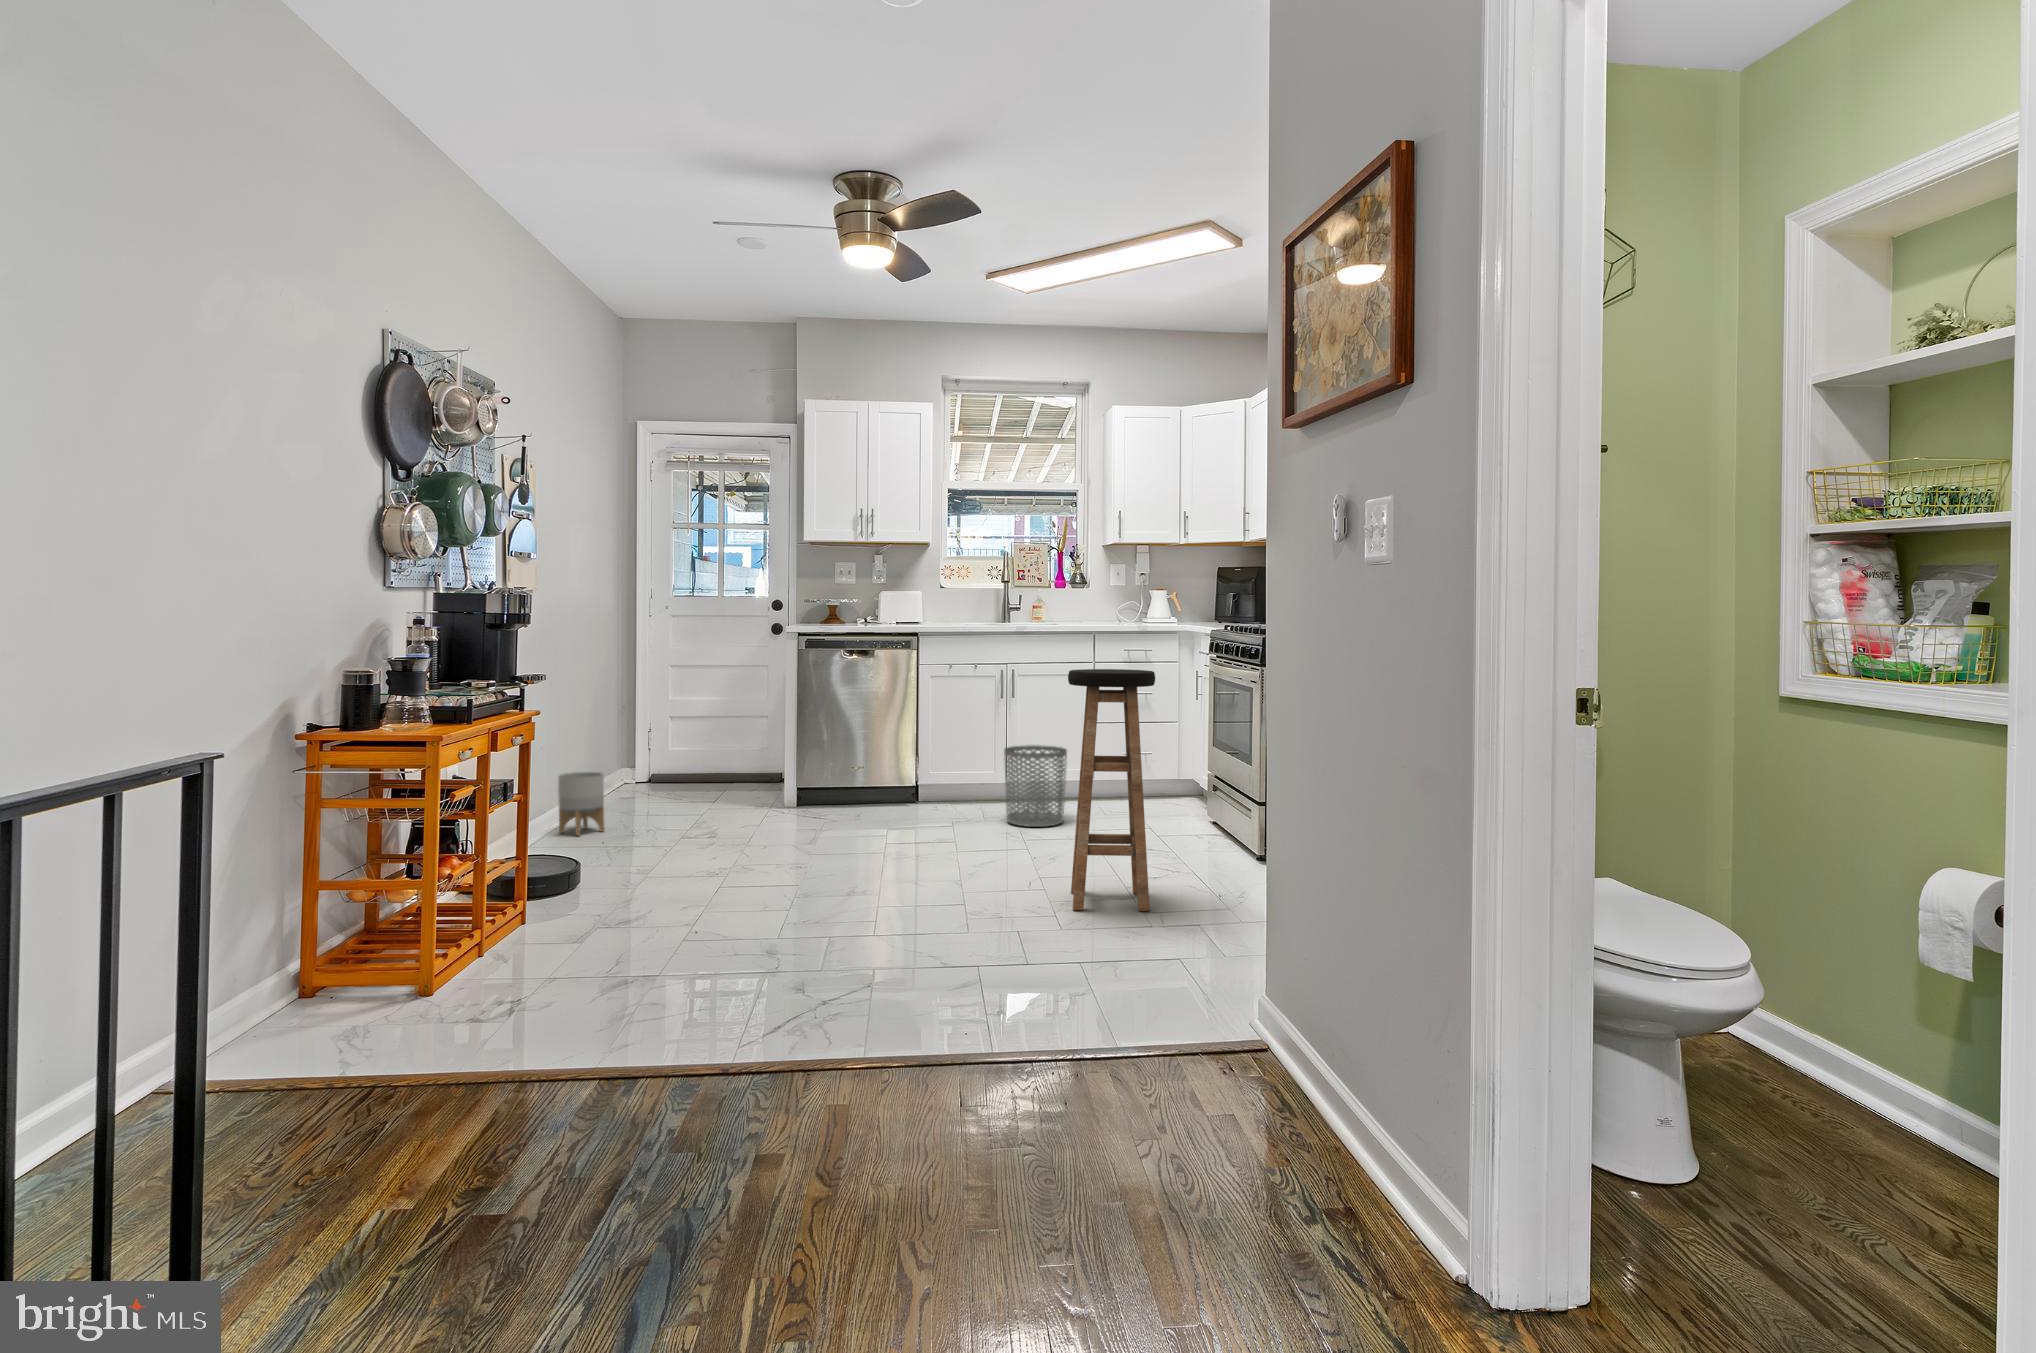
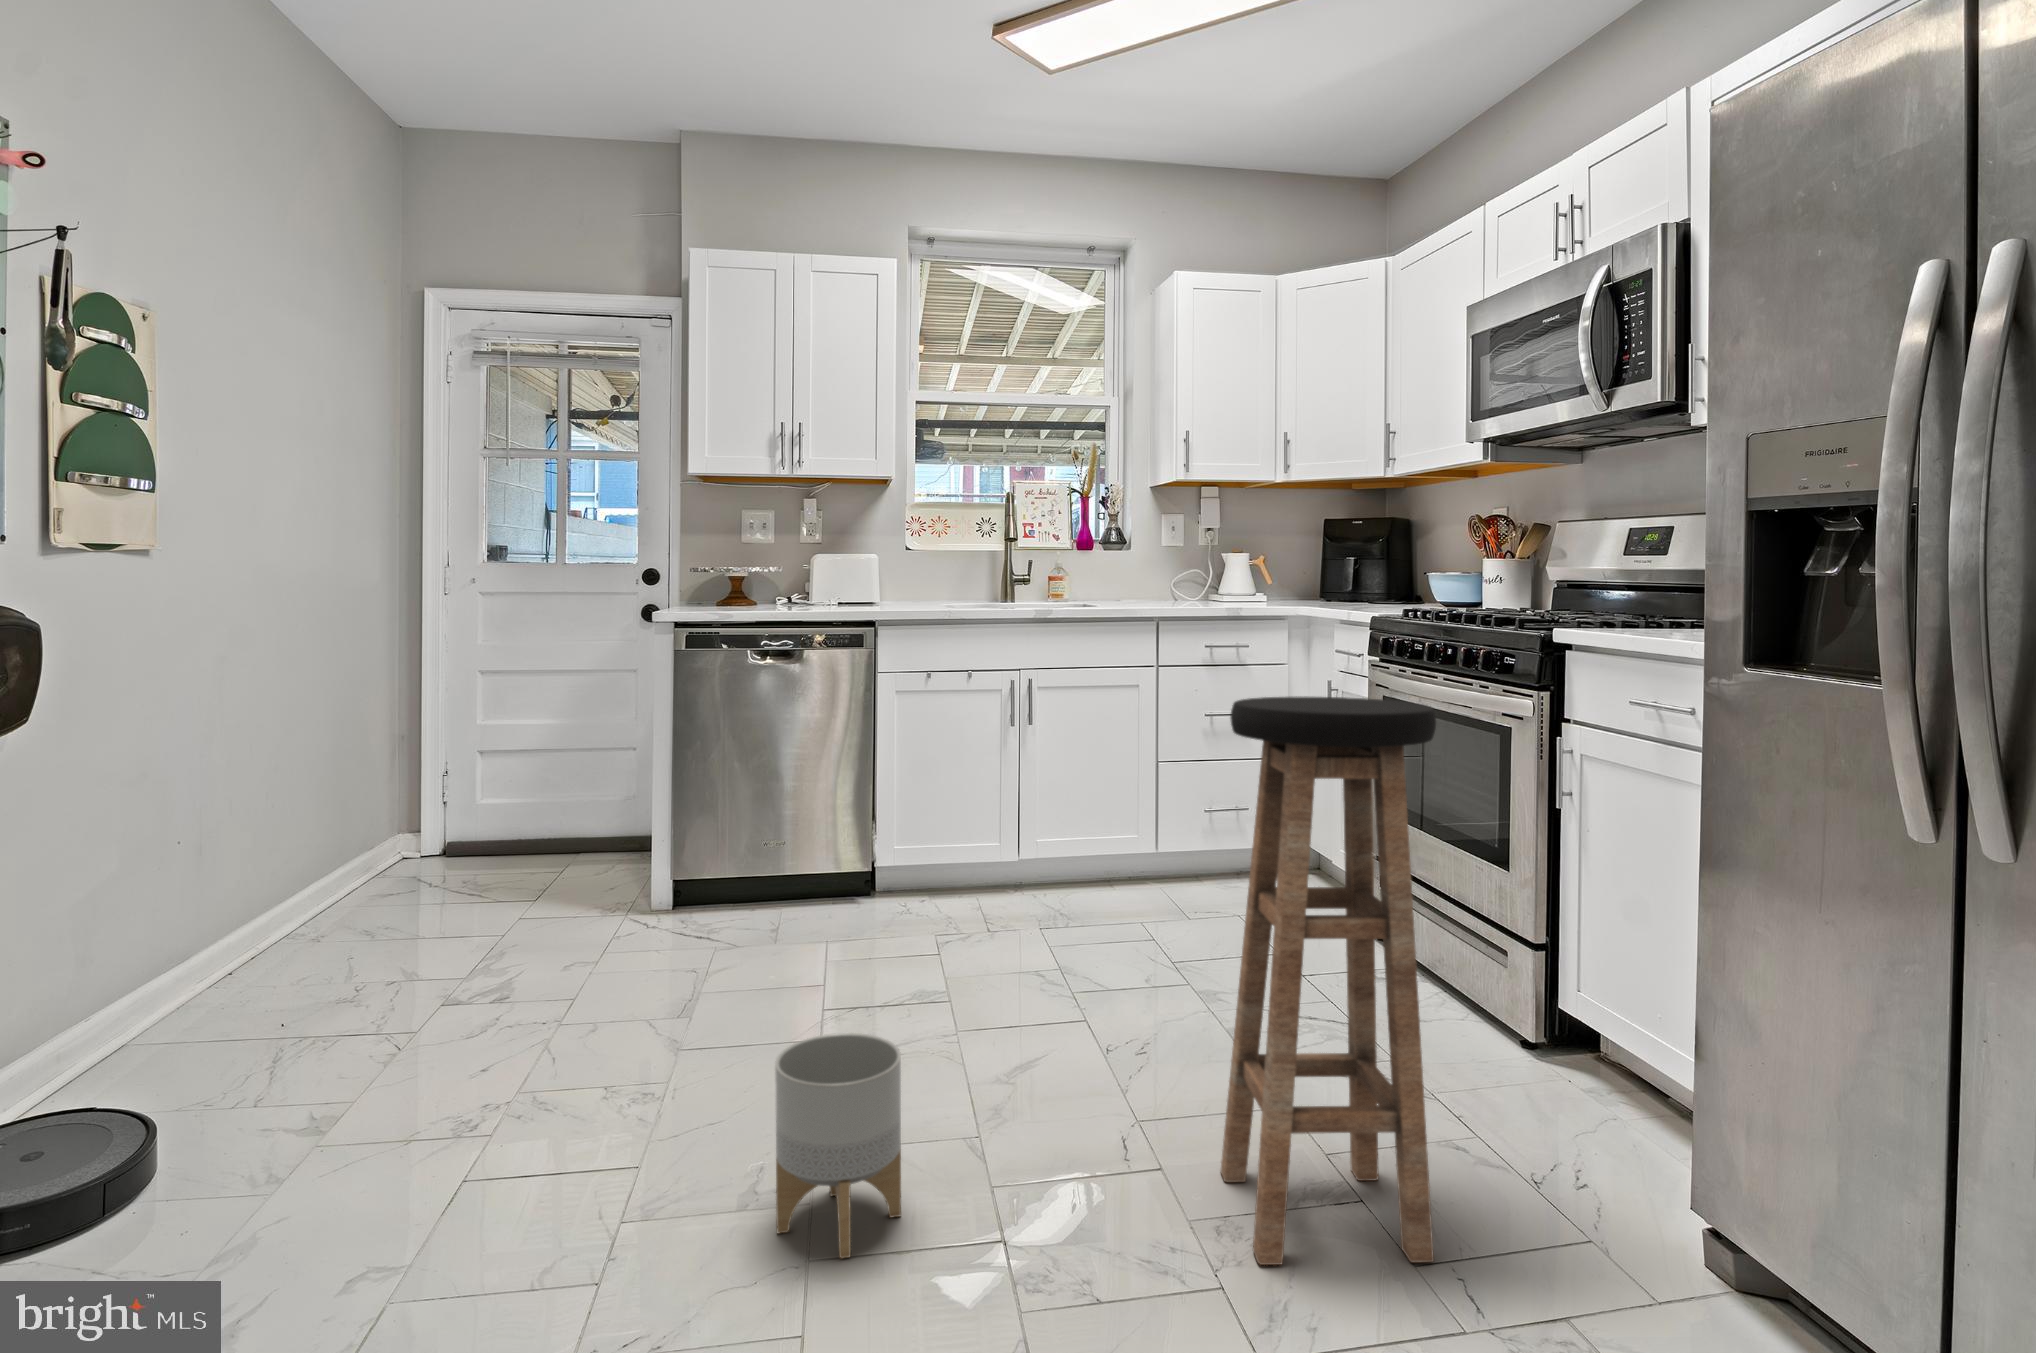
waste bin: present [1004,745,1067,827] -> none [1024,806,1131,953]
planter: present [558,772,604,836] -> present [775,1033,901,1258]

